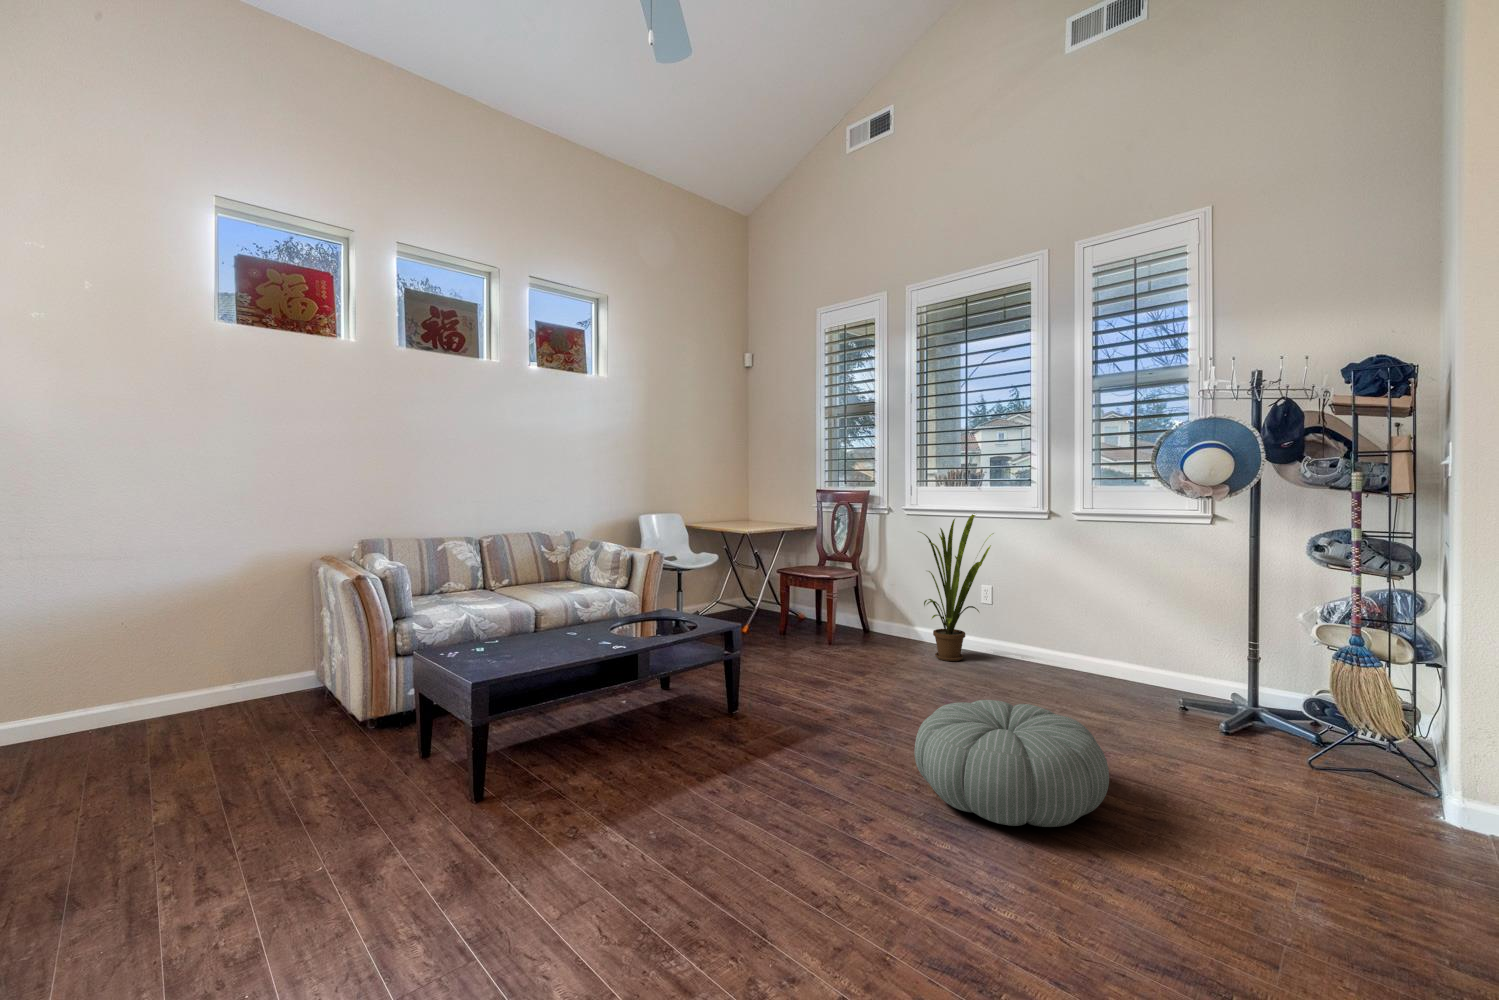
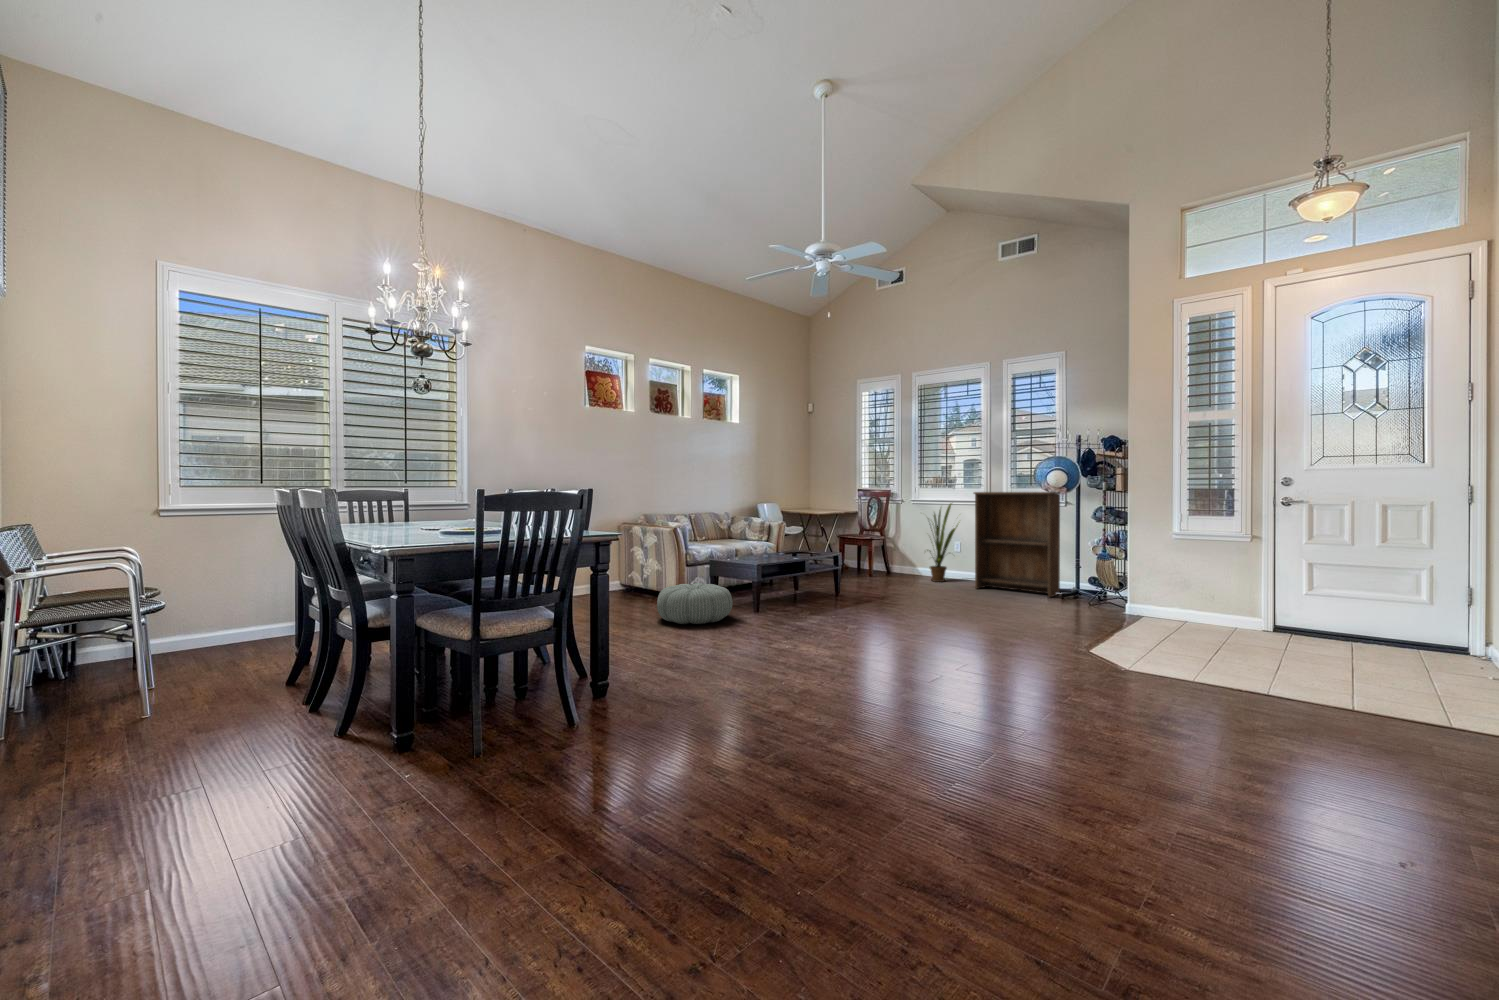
bookshelf: none [1016,494,1209,724] -> present [974,492,1060,597]
pouf: present [914,700,1109,827] -> present [657,583,732,624]

